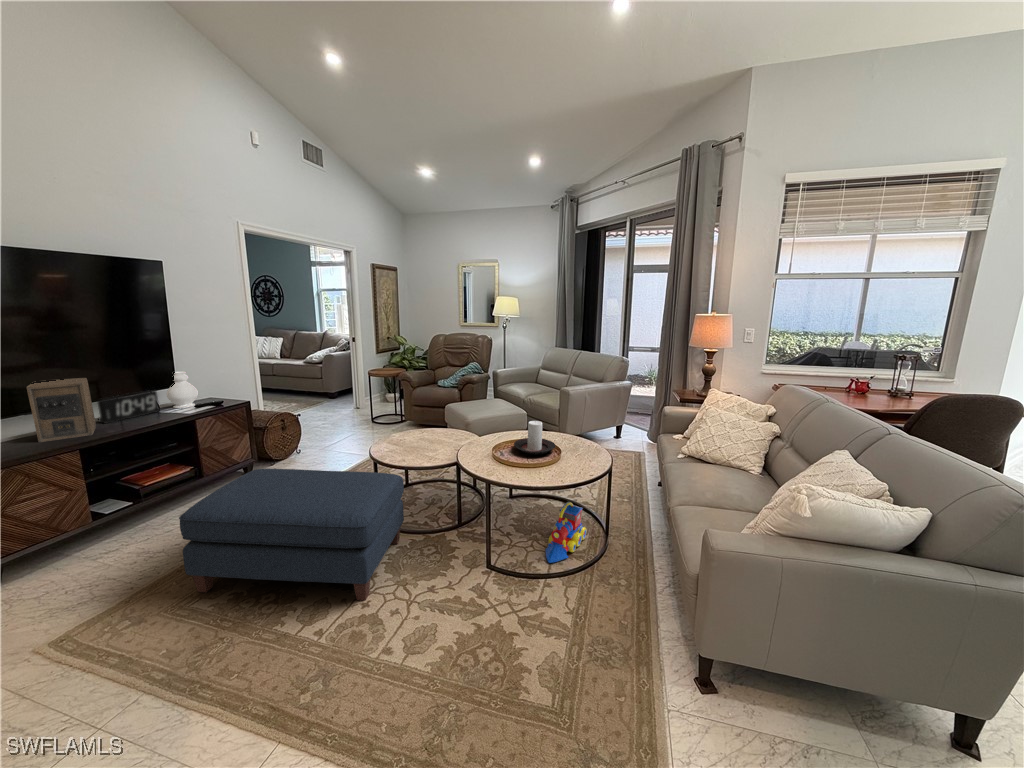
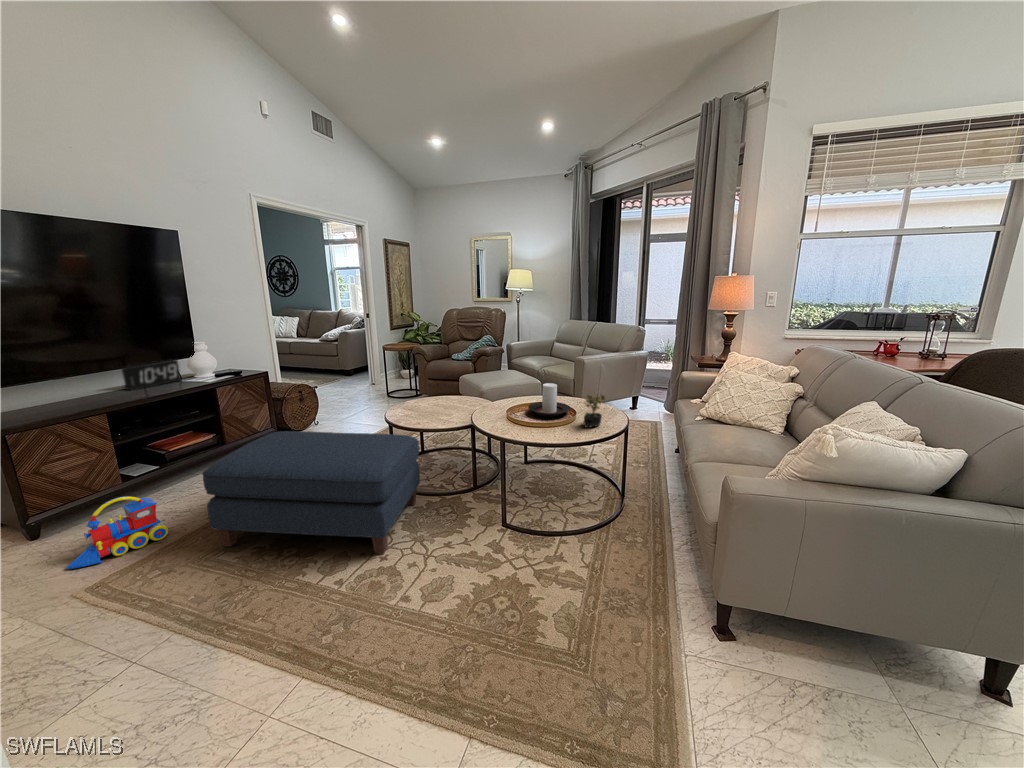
speaker: present [27,378,96,442] -> none [54,345,121,406]
succulent plant: none [568,433,592,468] -> present [583,395,606,428]
toy train: present [545,502,587,563] -> present [66,496,168,569]

